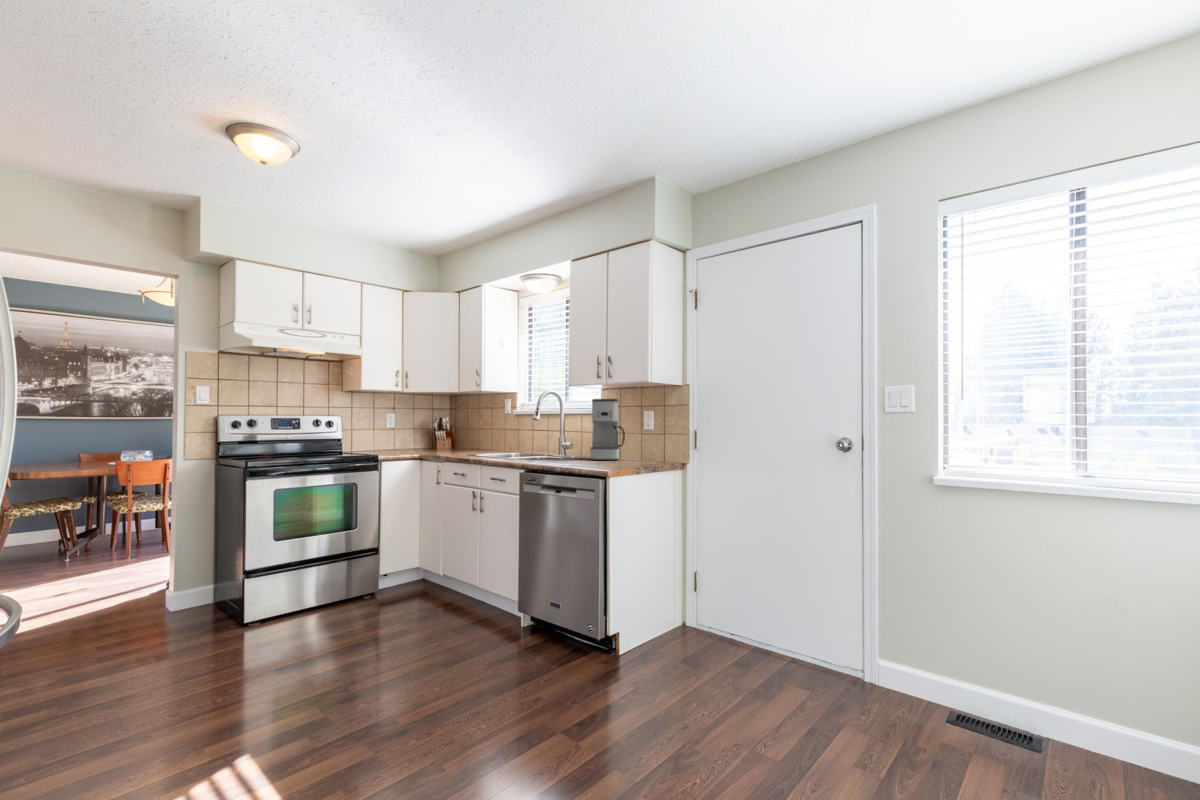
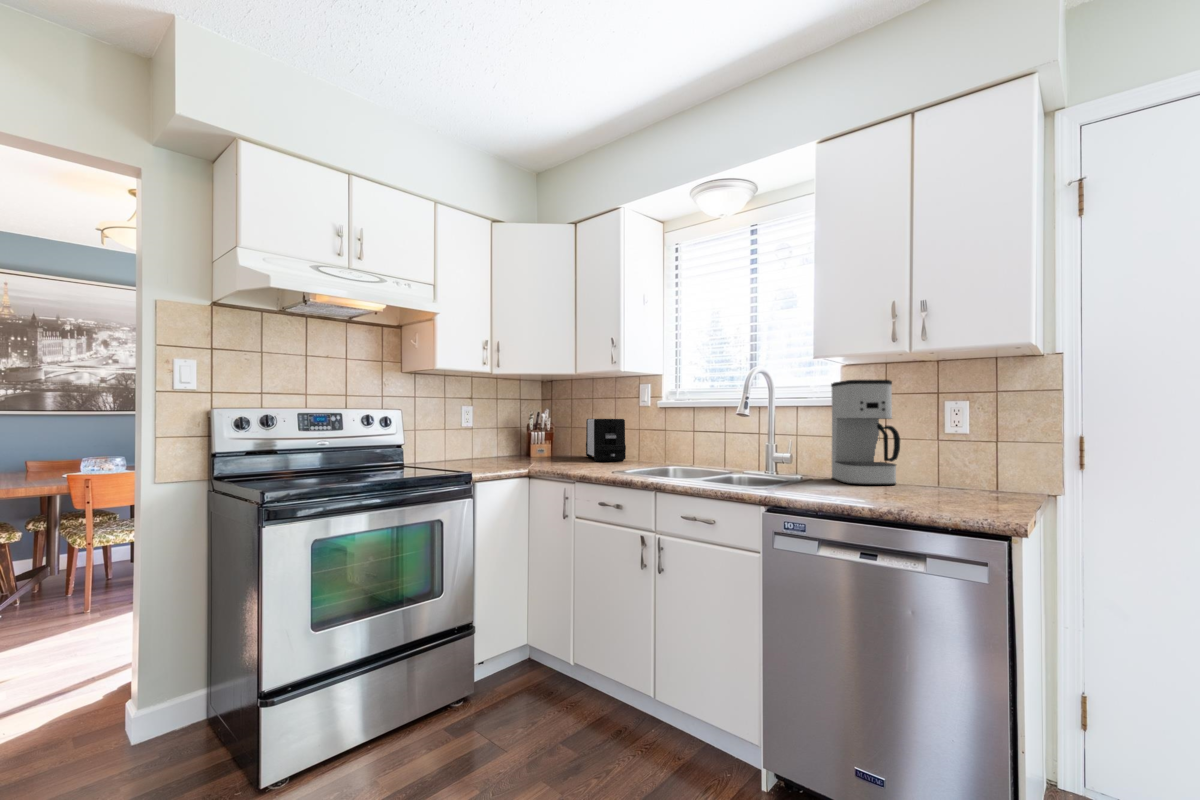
toaster: none [472,422,494,450] -> present [586,419,626,461]

